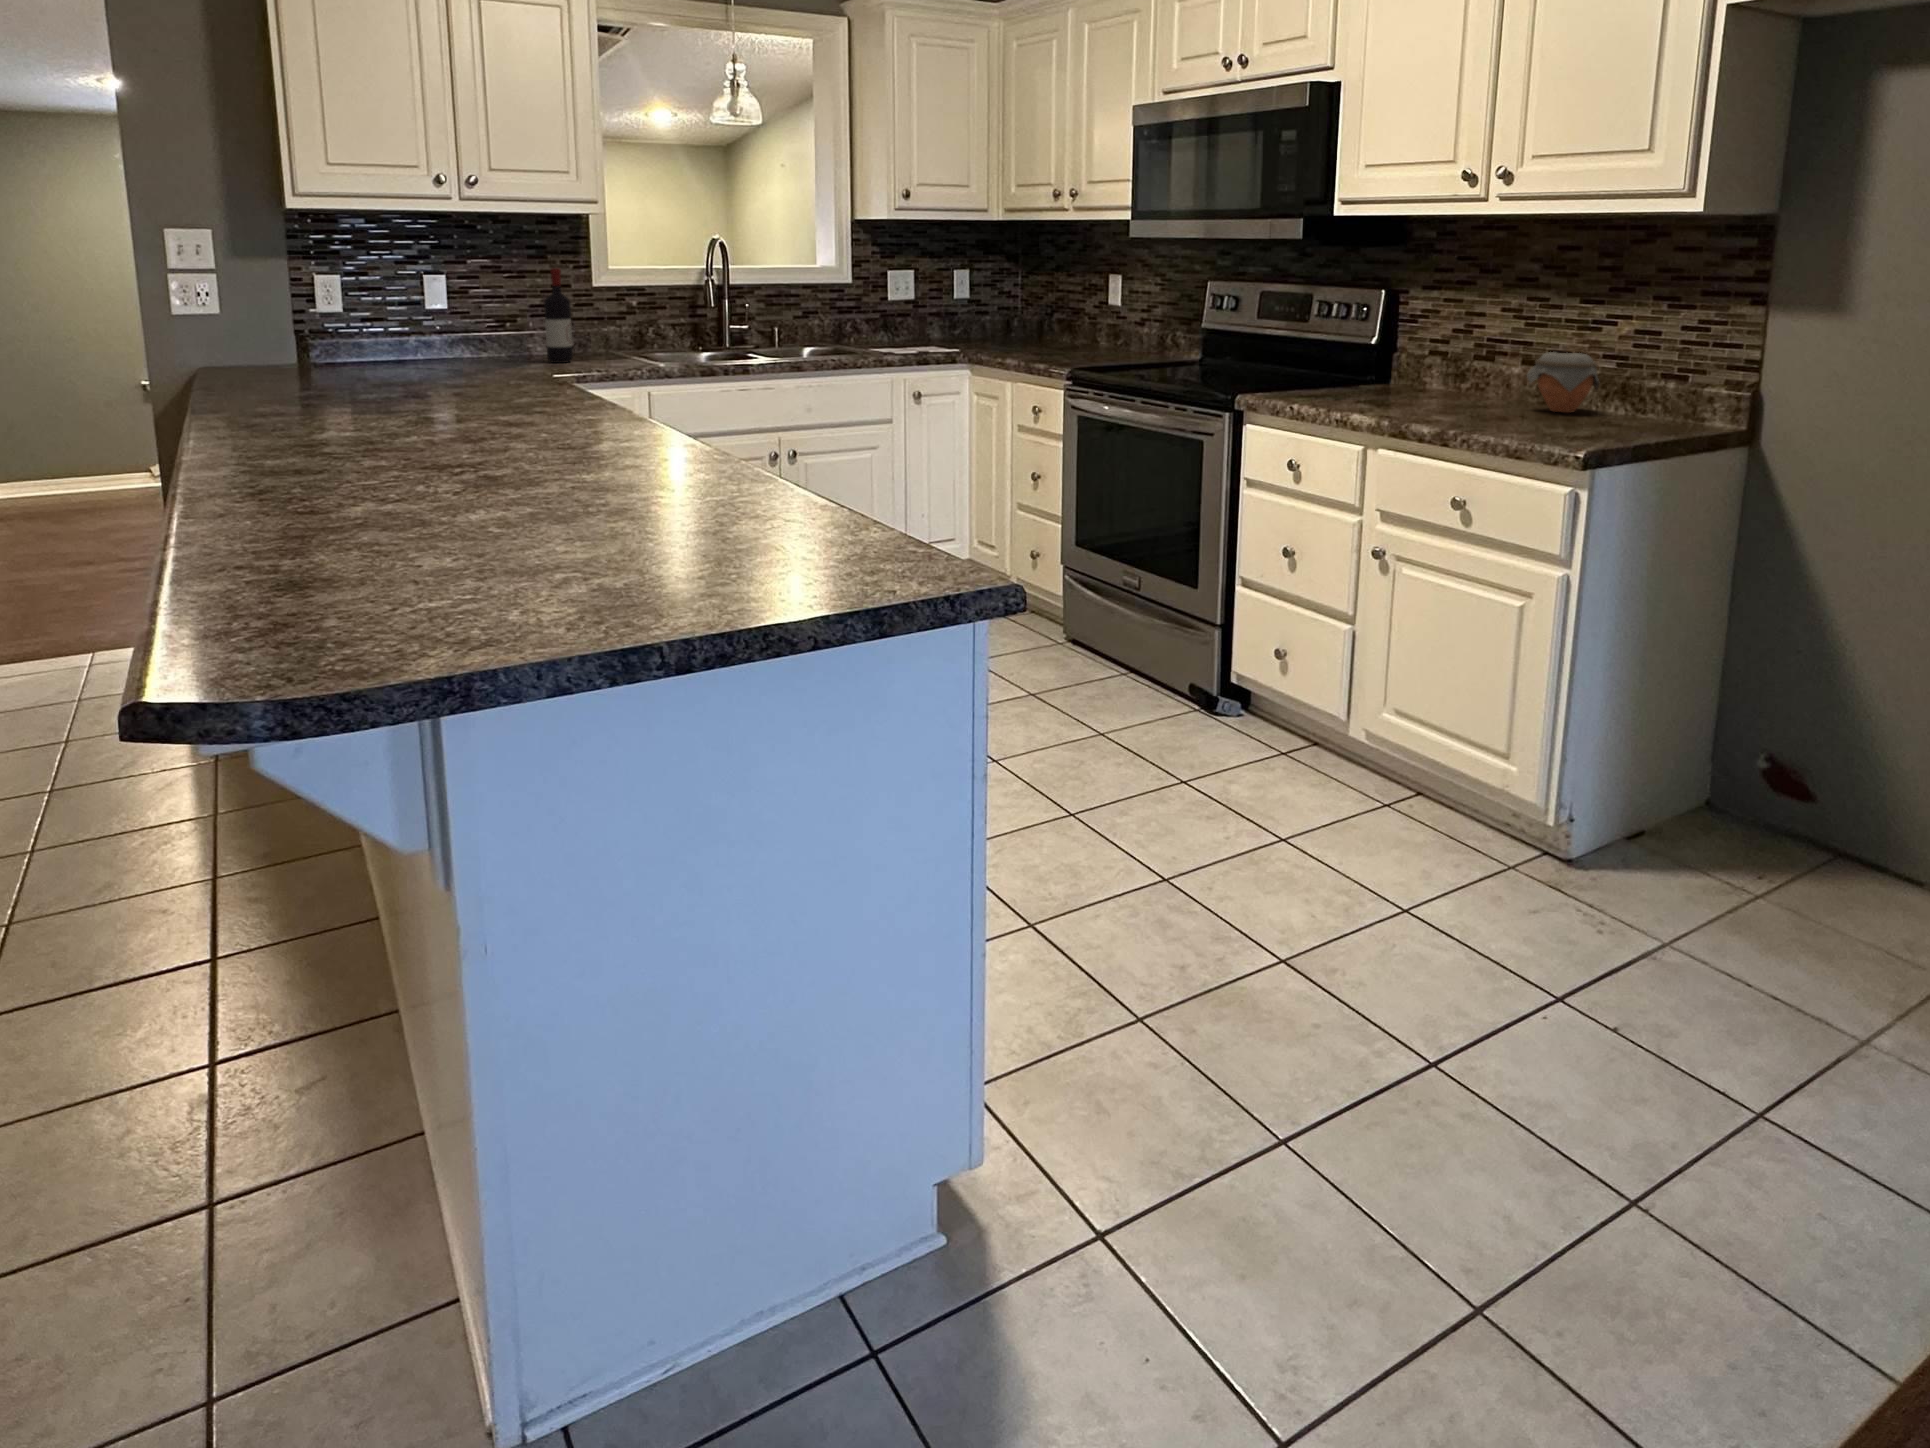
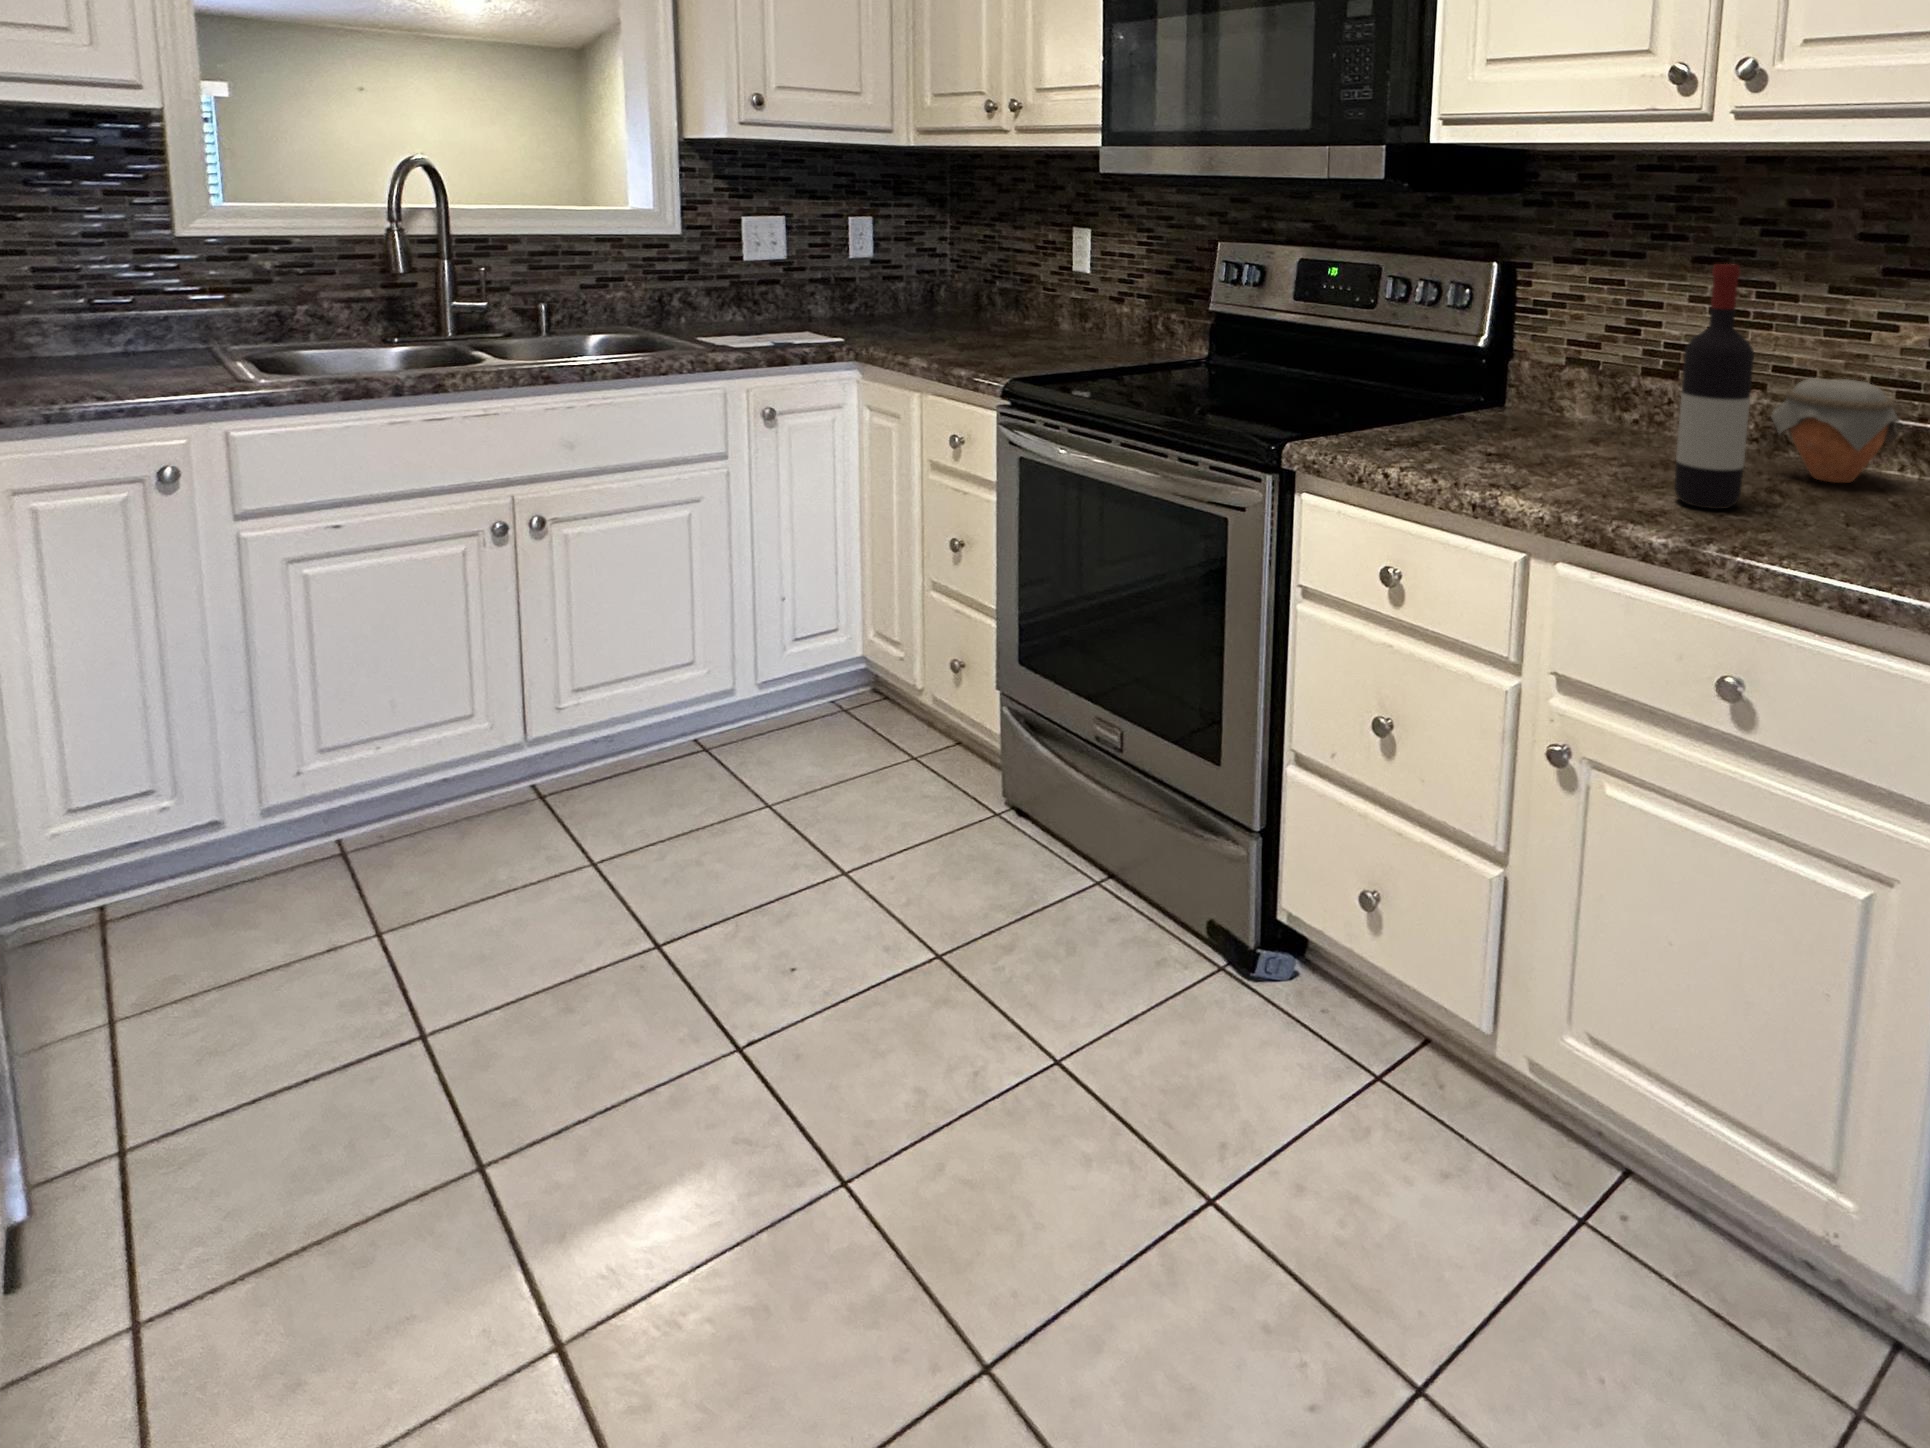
wine bottle: present [544,268,573,363] -> present [1675,264,1754,509]

